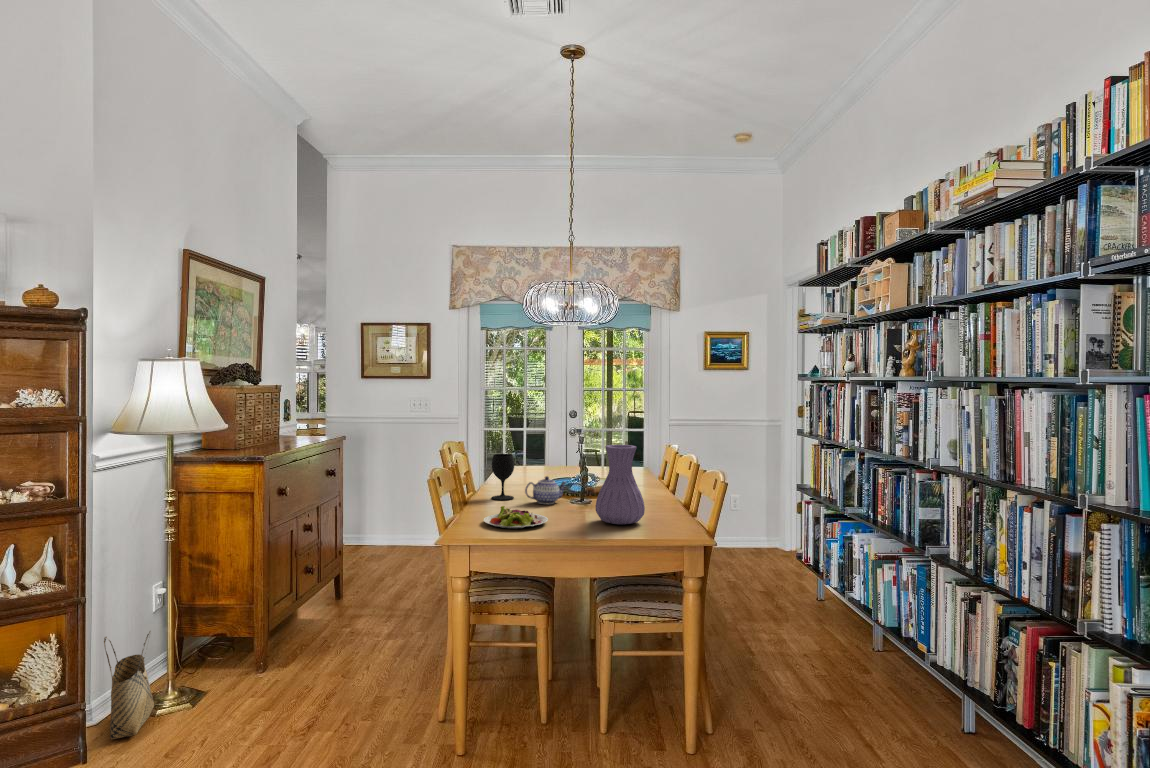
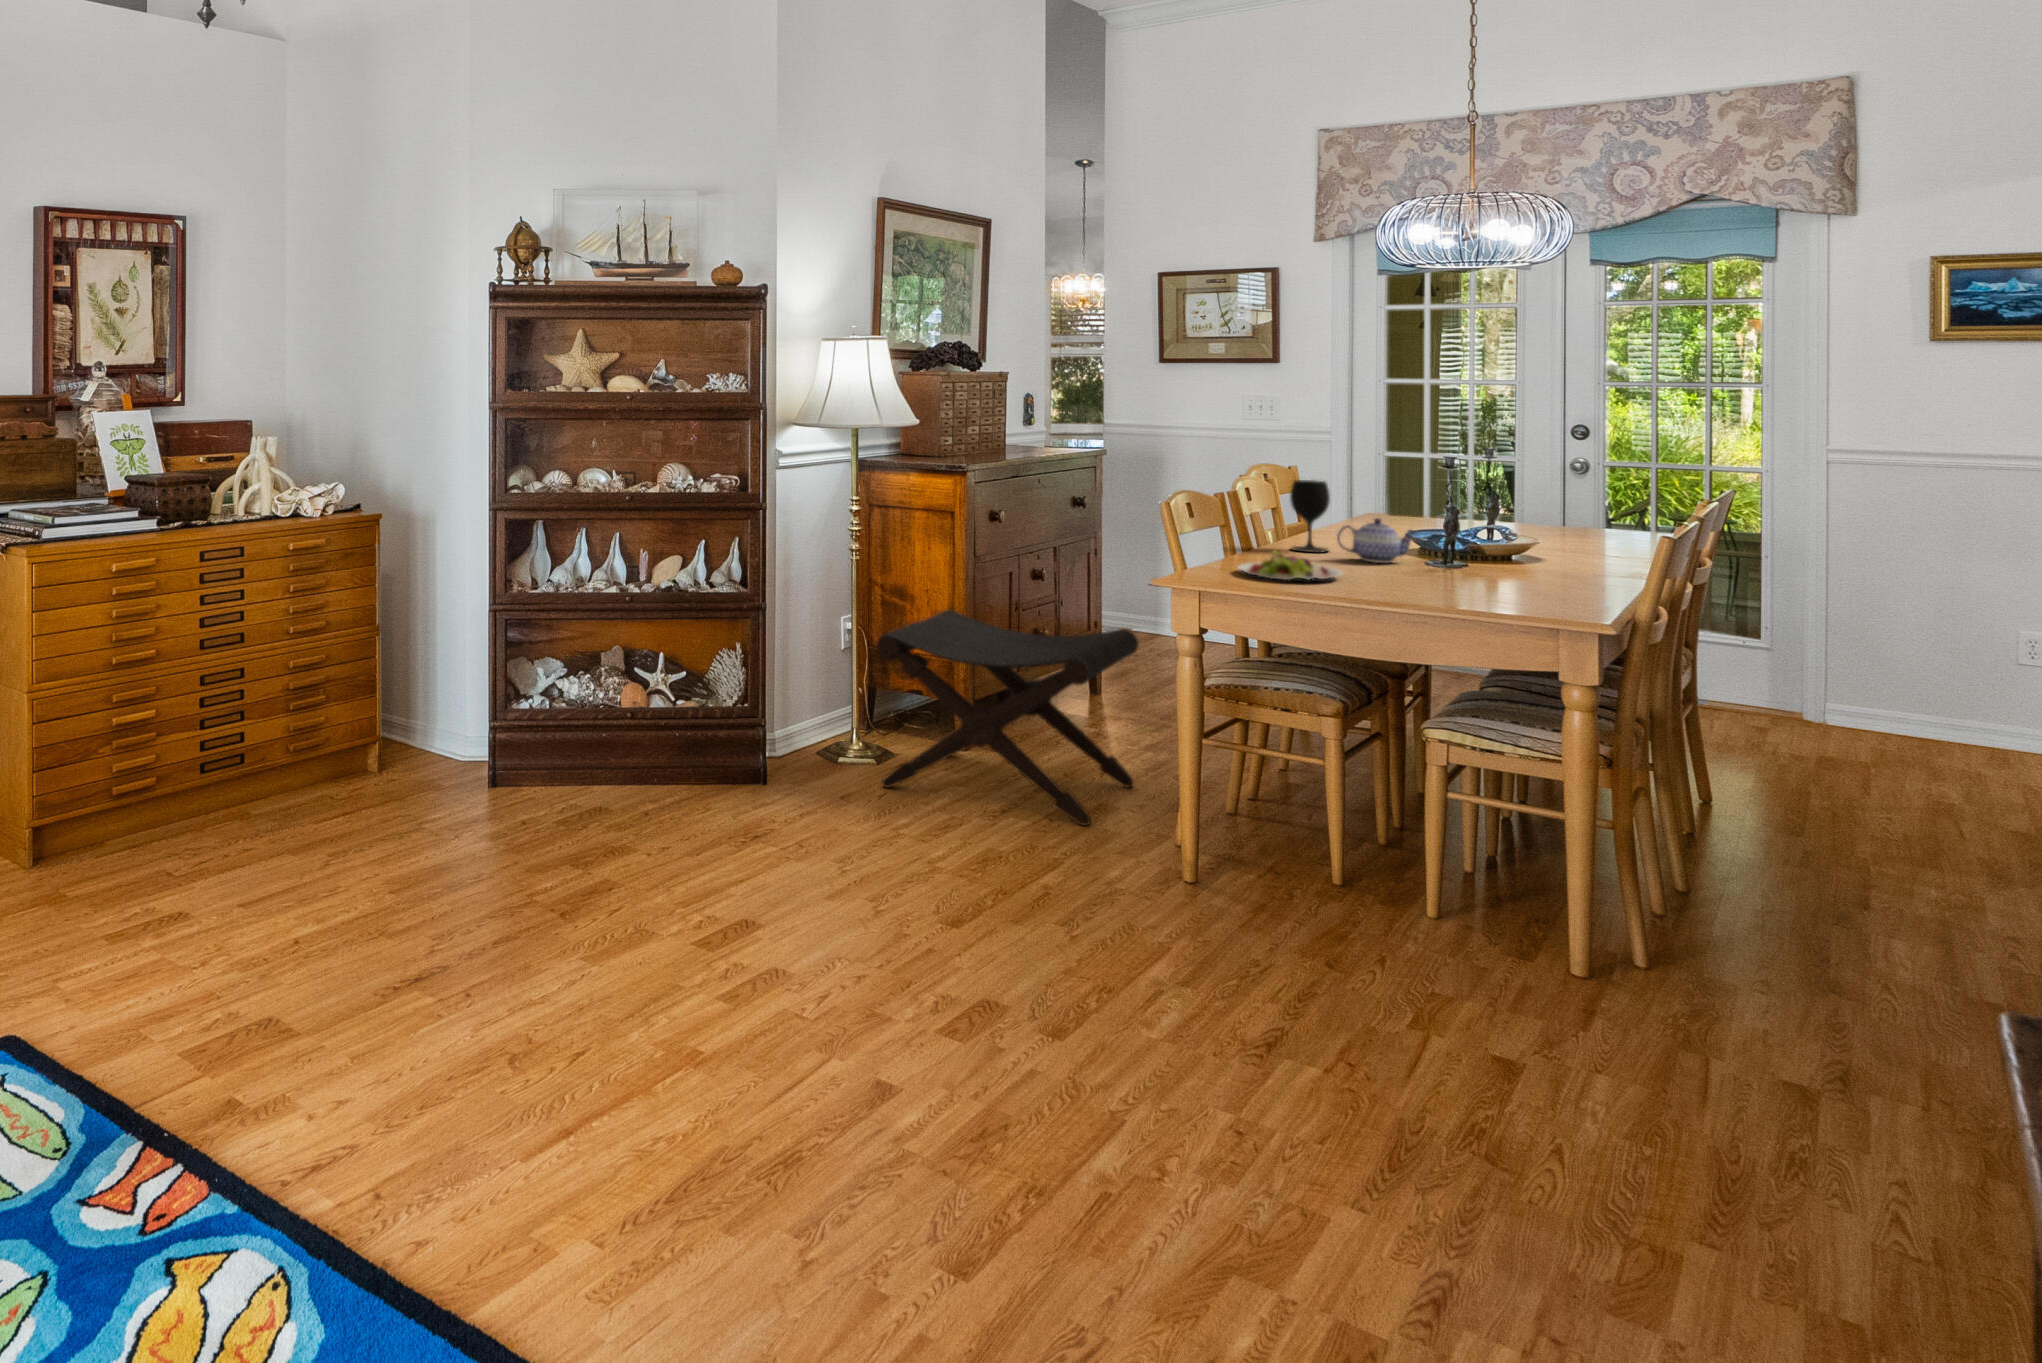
vase: present [596,445,645,524] -> none [1425,466,1518,594]
footstool: none [199,565,397,732] -> present [877,610,1139,825]
woven basket: present [104,631,154,739] -> none [784,657,835,772]

